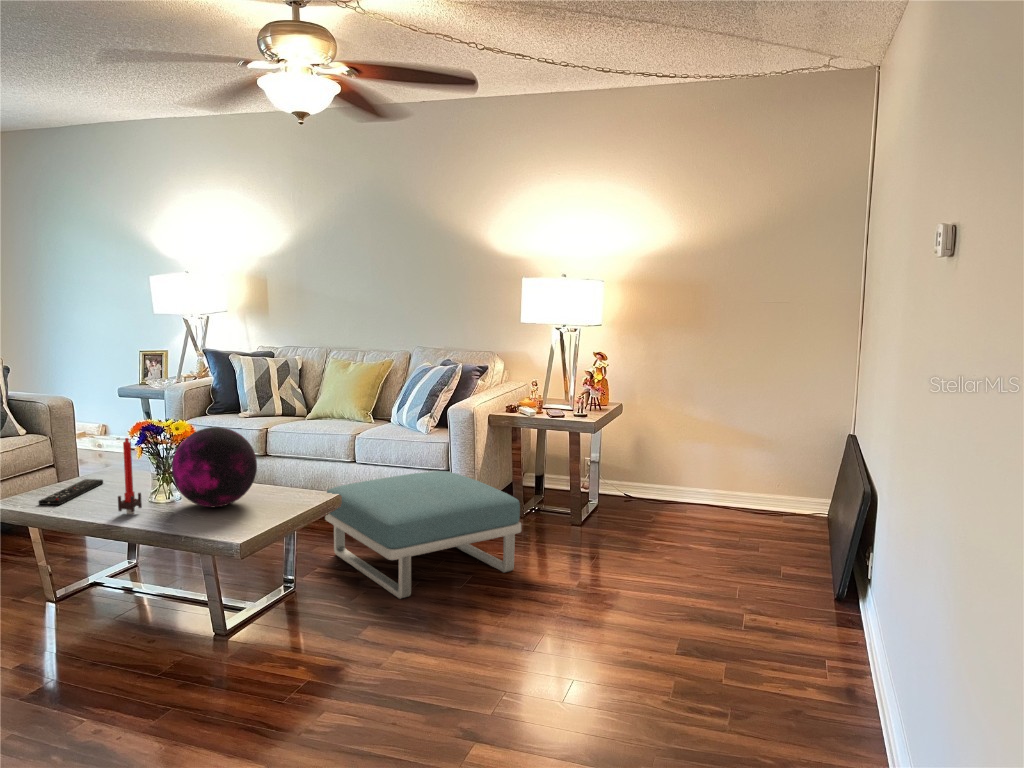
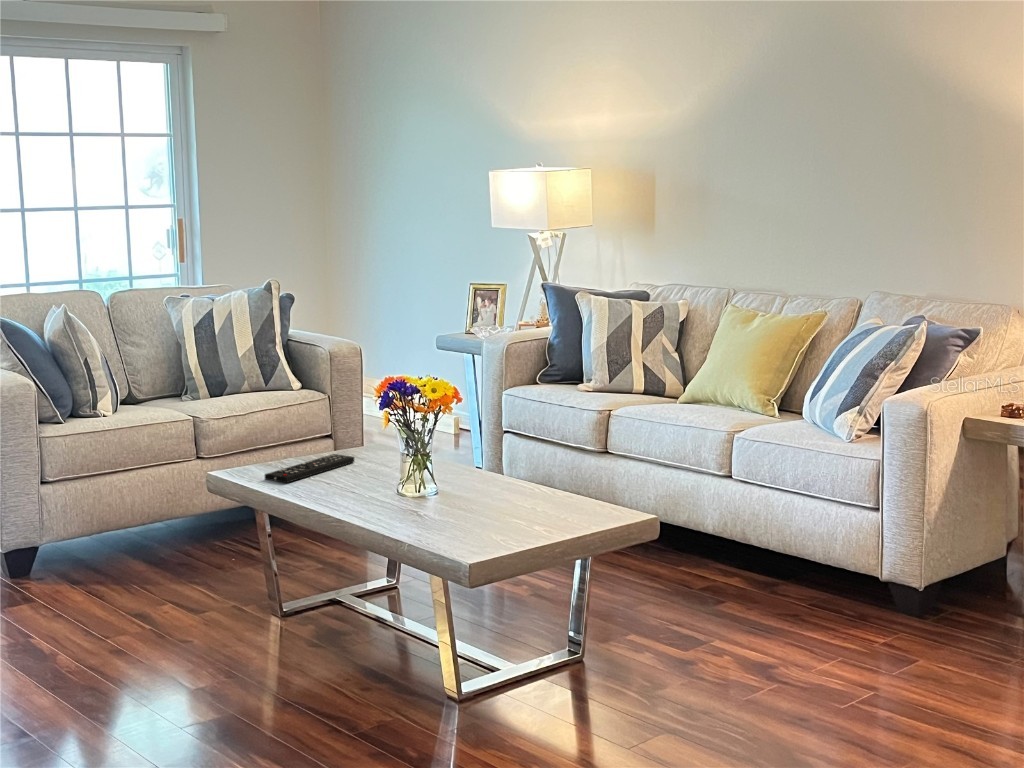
decorative orb: present [172,427,257,507] -> none [417,395,534,512]
candle: present [118,438,142,514] -> none [345,398,376,507]
footstool: present [325,471,521,599] -> none [654,503,971,699]

